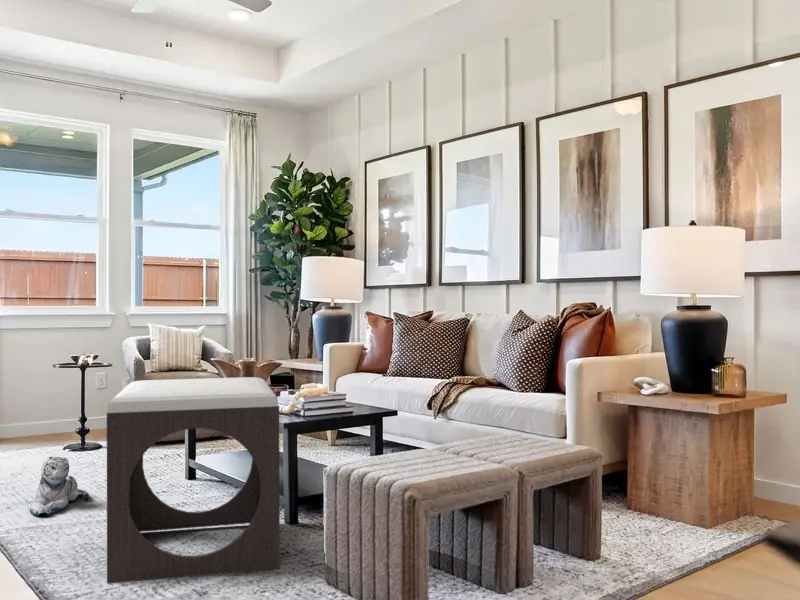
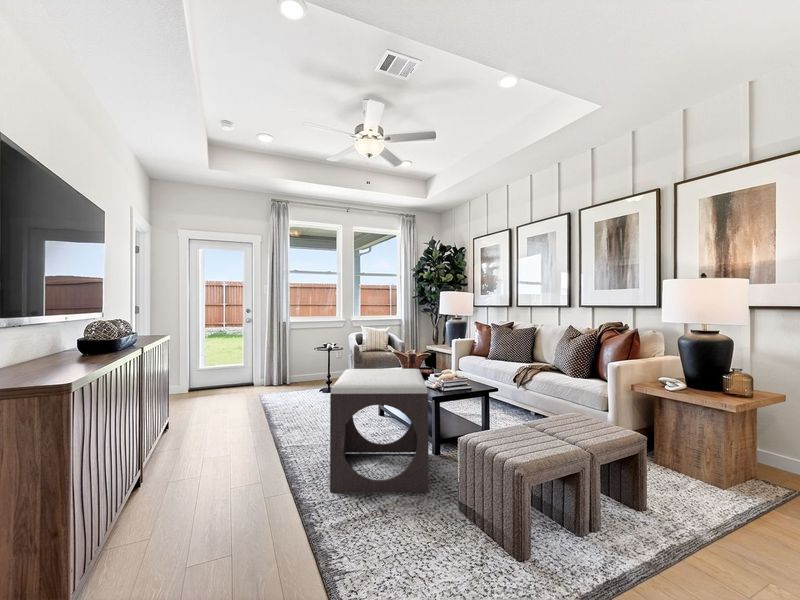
plush toy: present [30,457,89,516] -> none [298,403,328,436]

